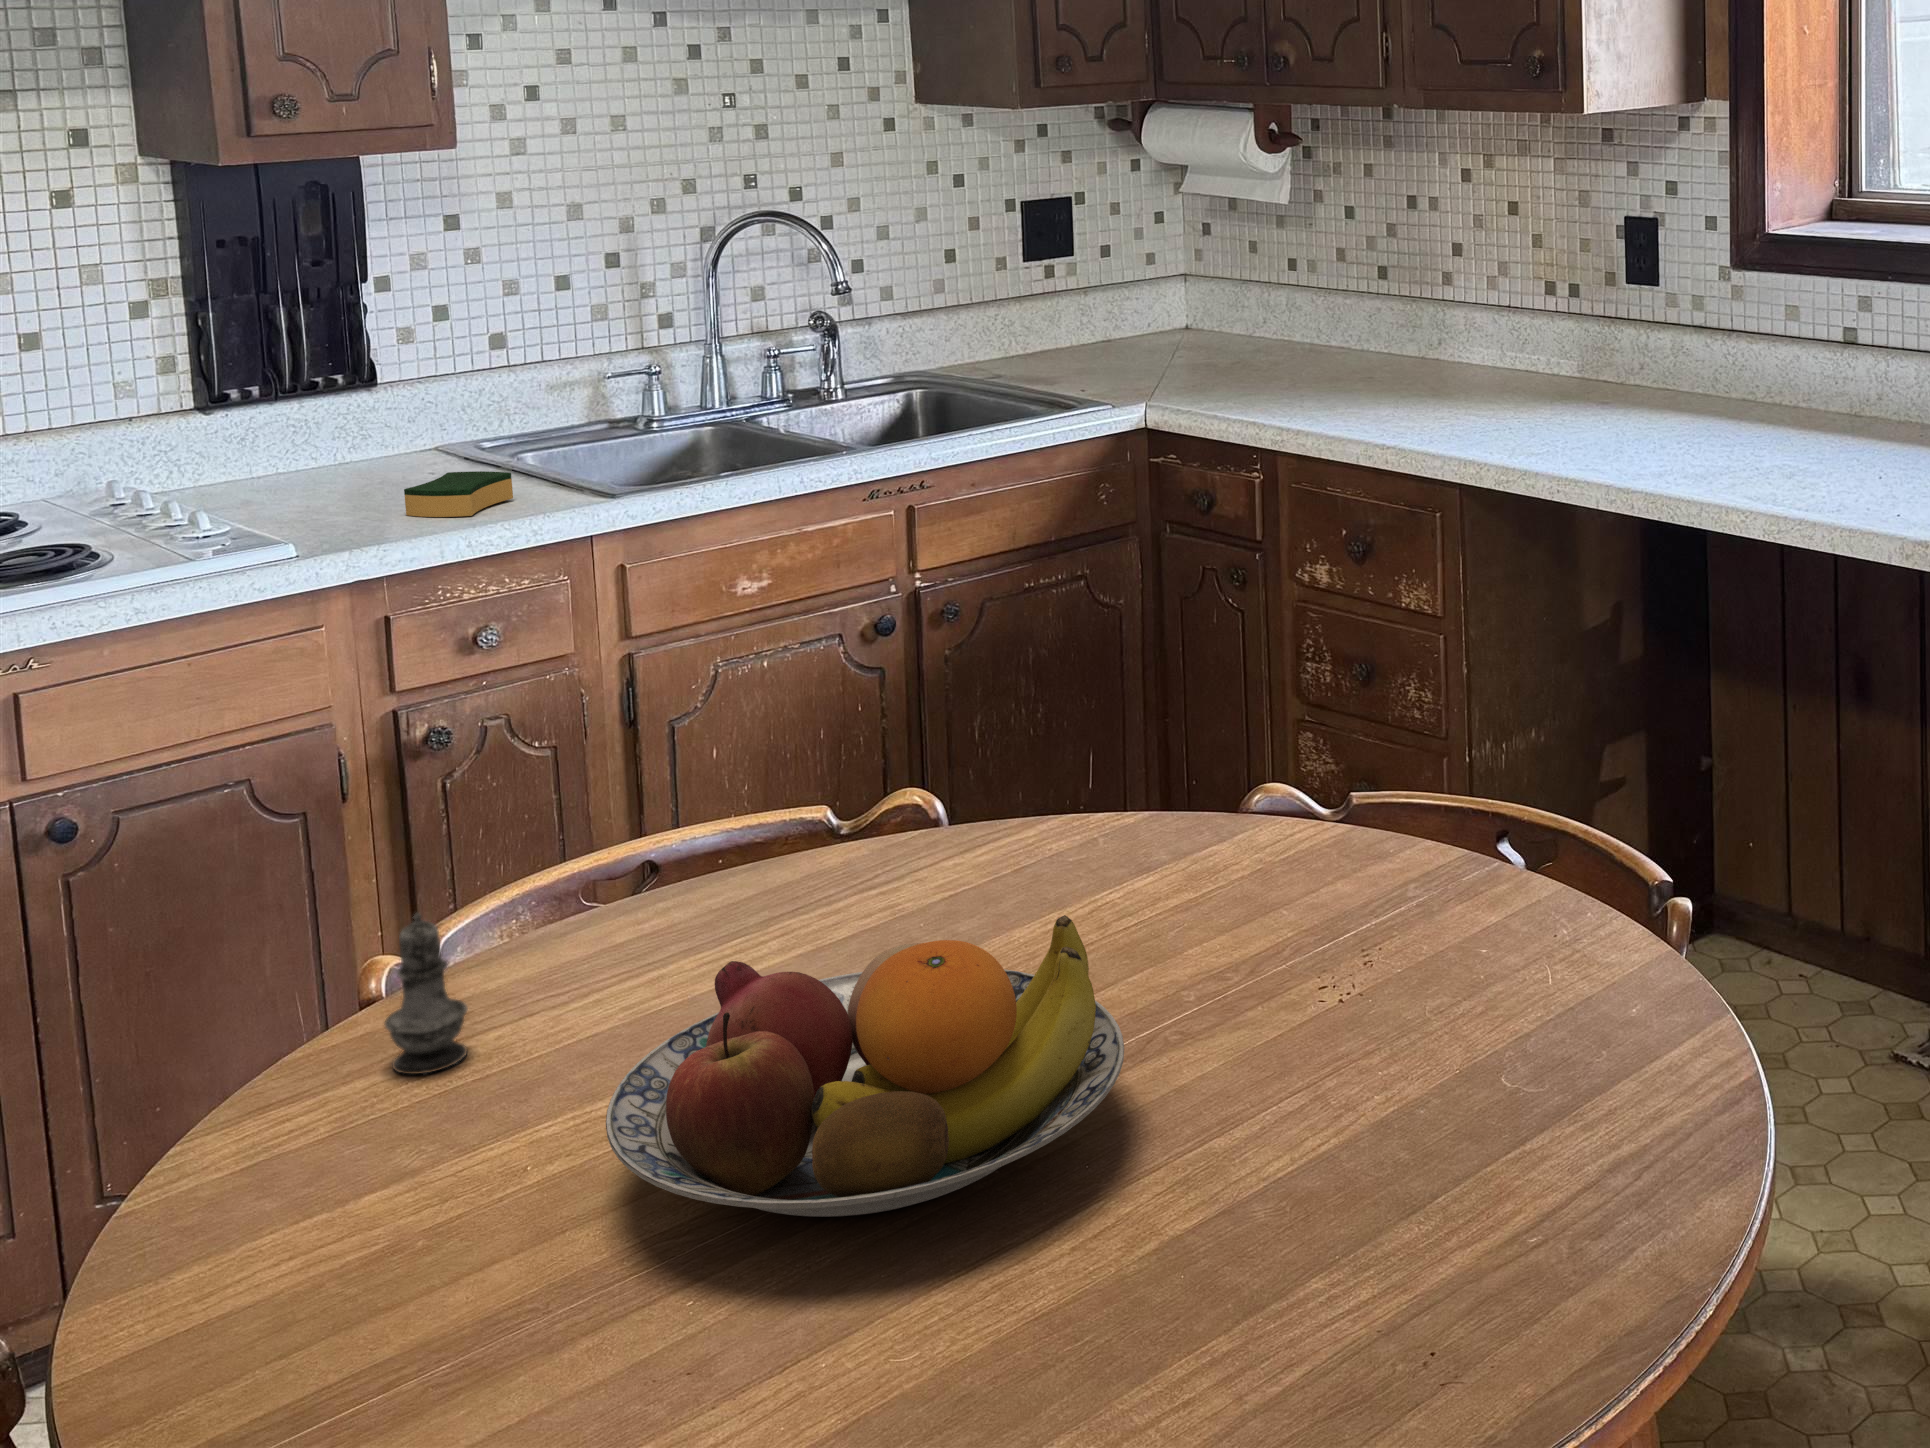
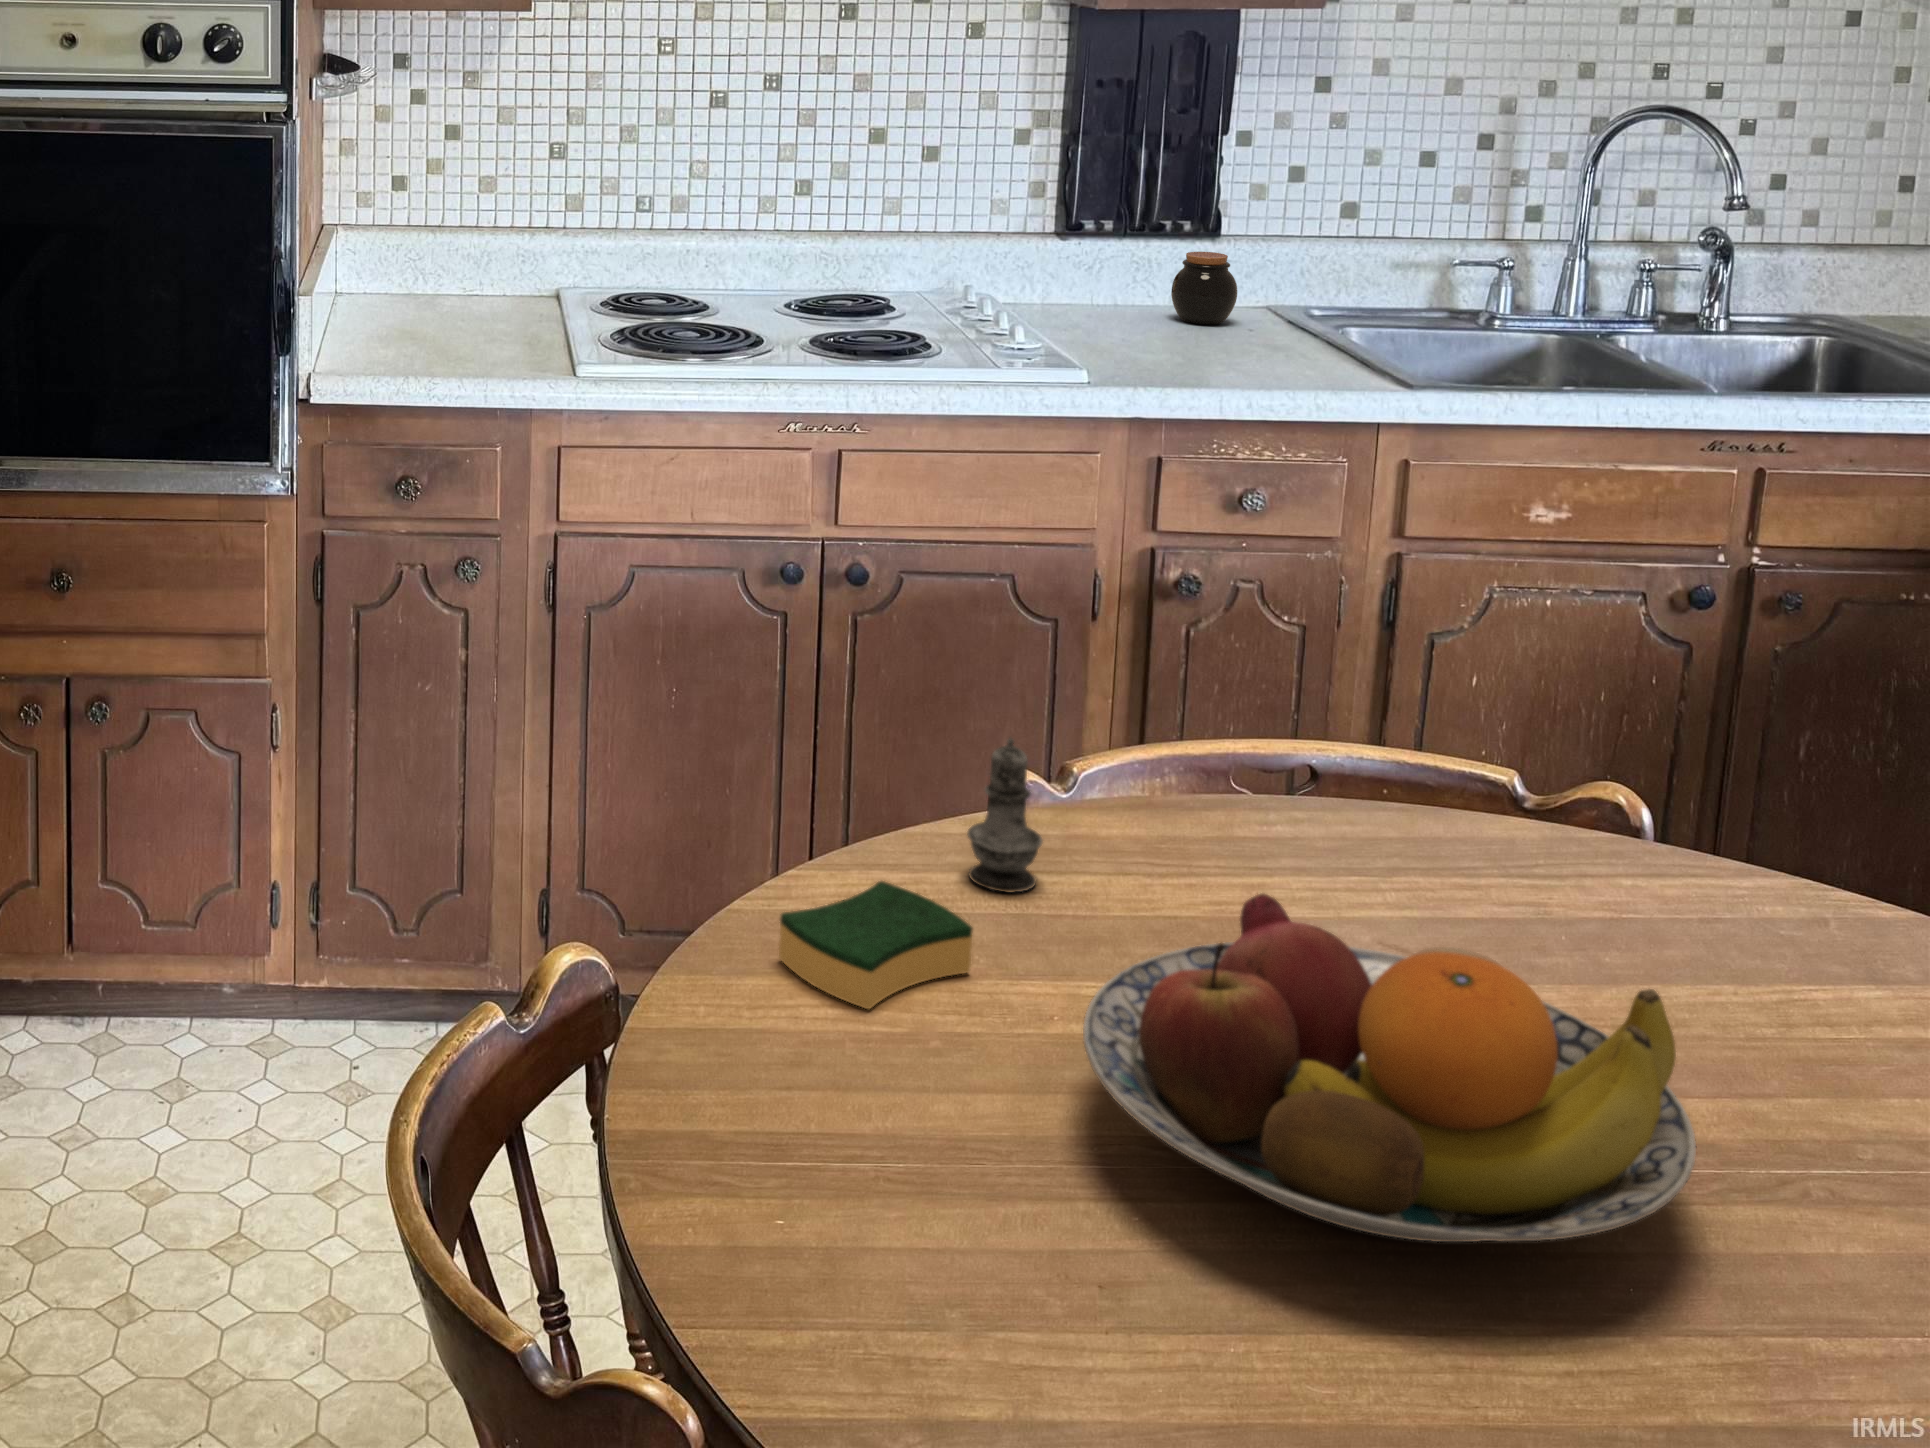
jar: none [341,402,412,477] -> present [1171,252,1237,324]
sponge: present [404,471,513,517] -> present [779,881,973,1009]

